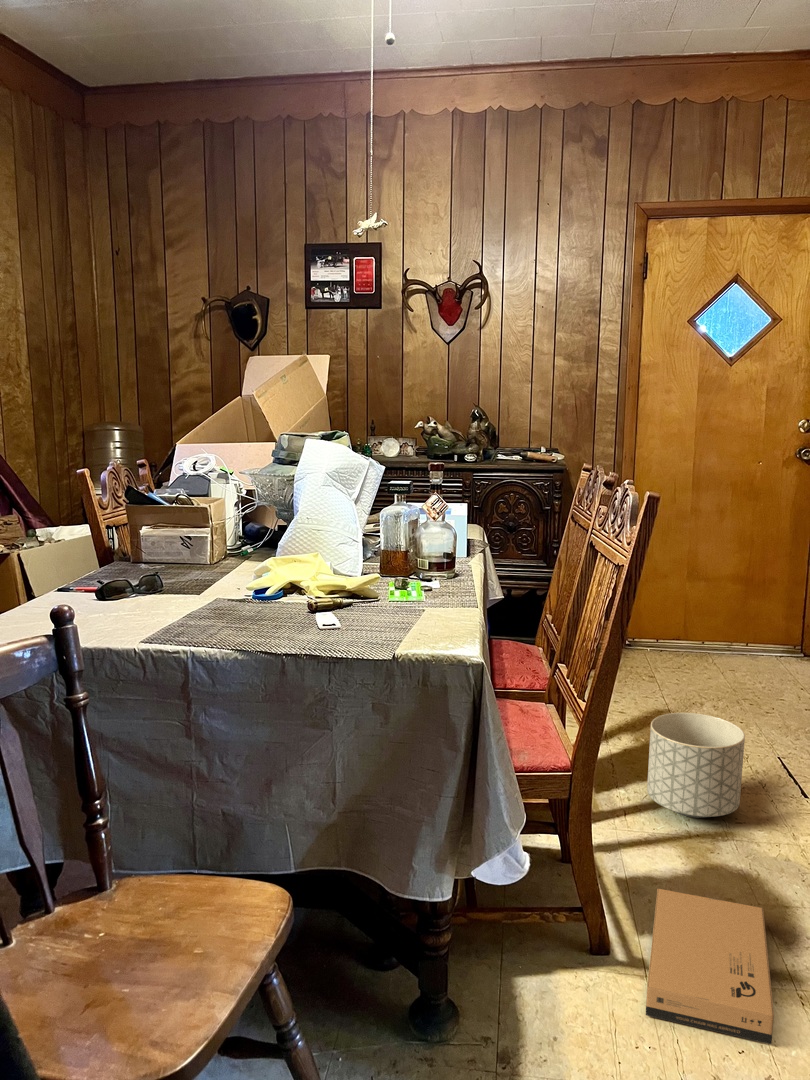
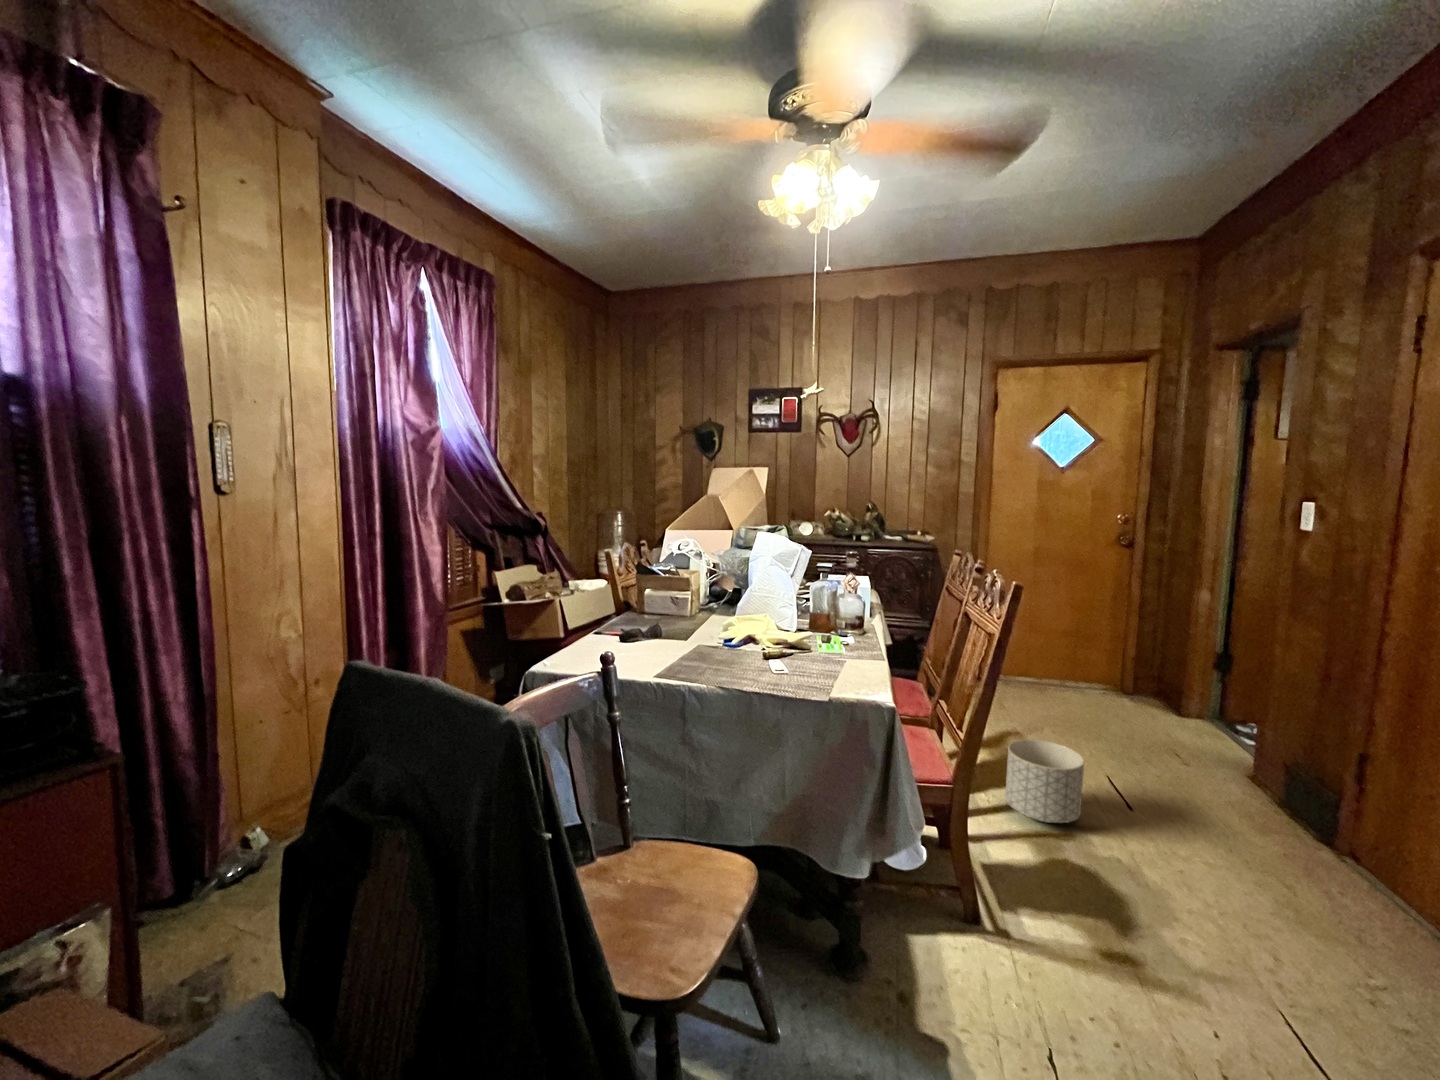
cardboard box: present [646,889,774,1044] -> none [1012,877,1117,1011]

